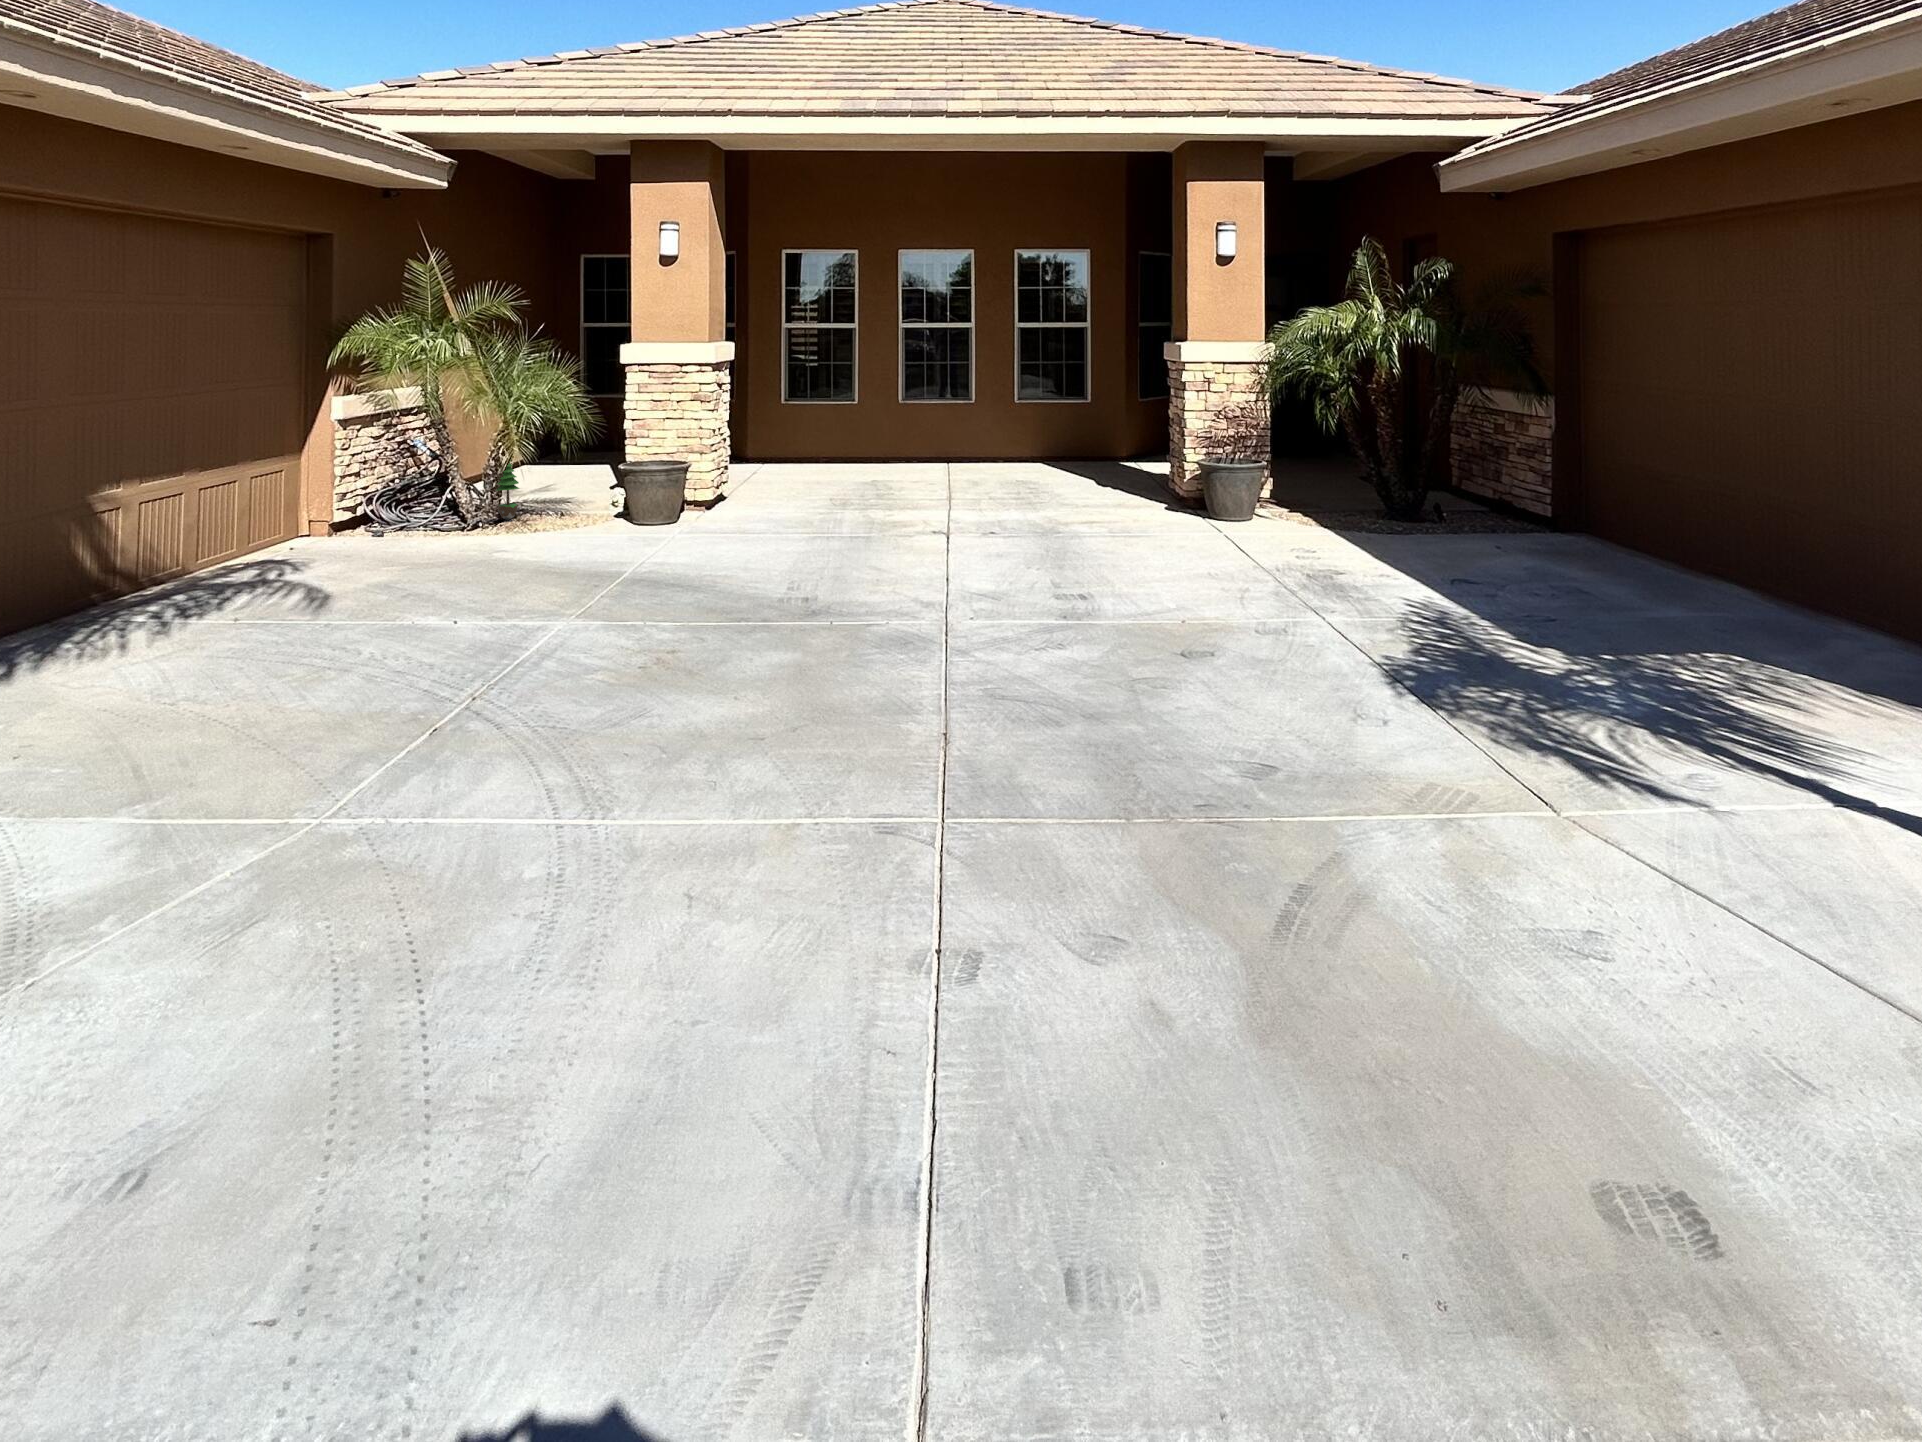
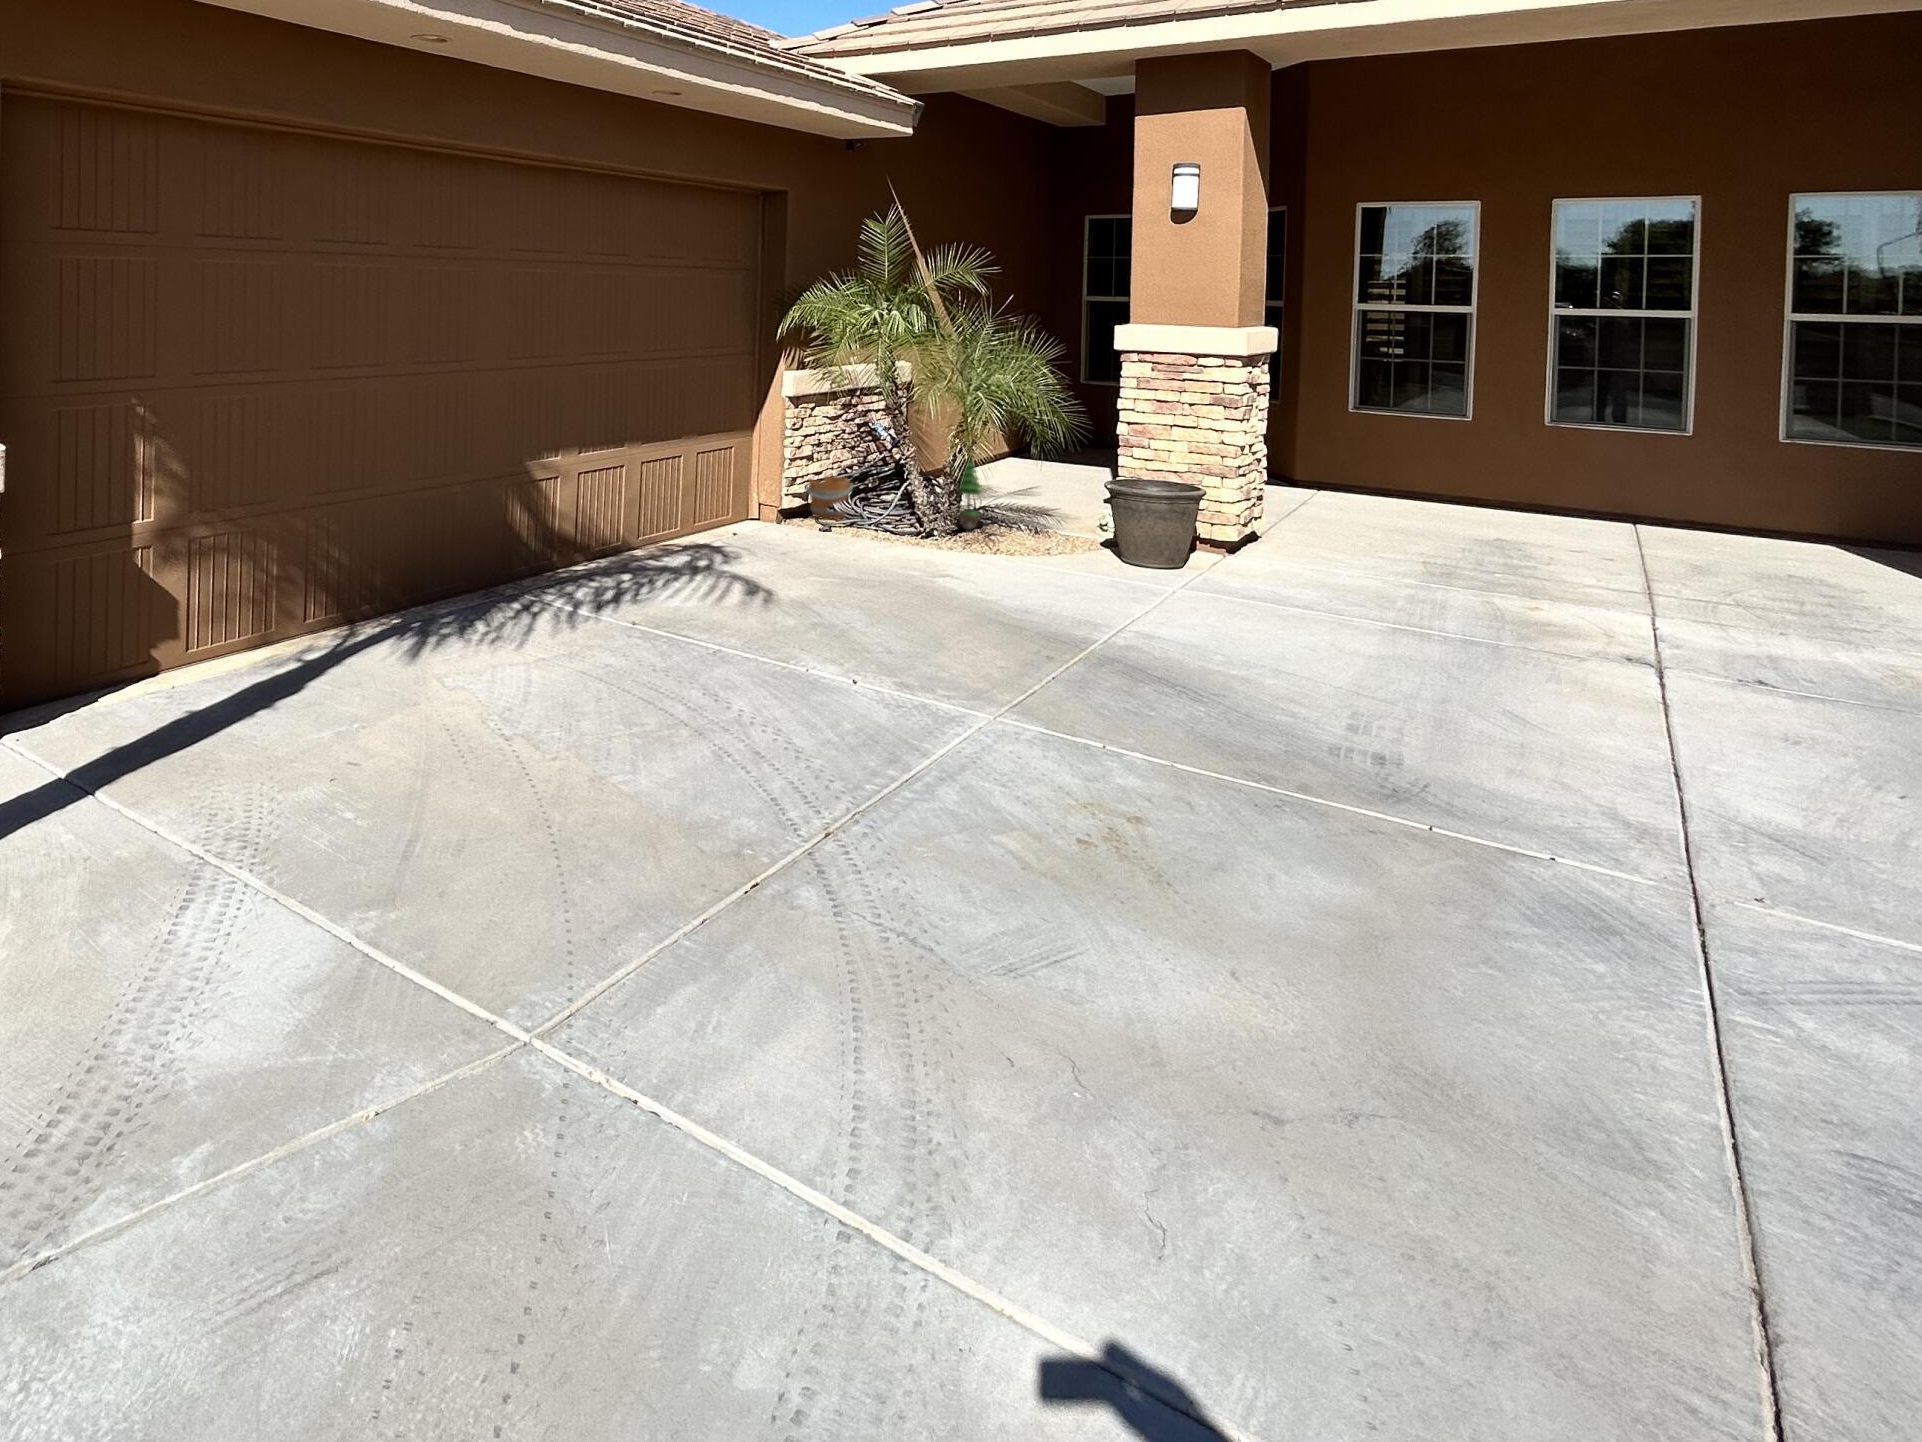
bucket: none [352,490,402,529] -> present [805,475,854,519]

